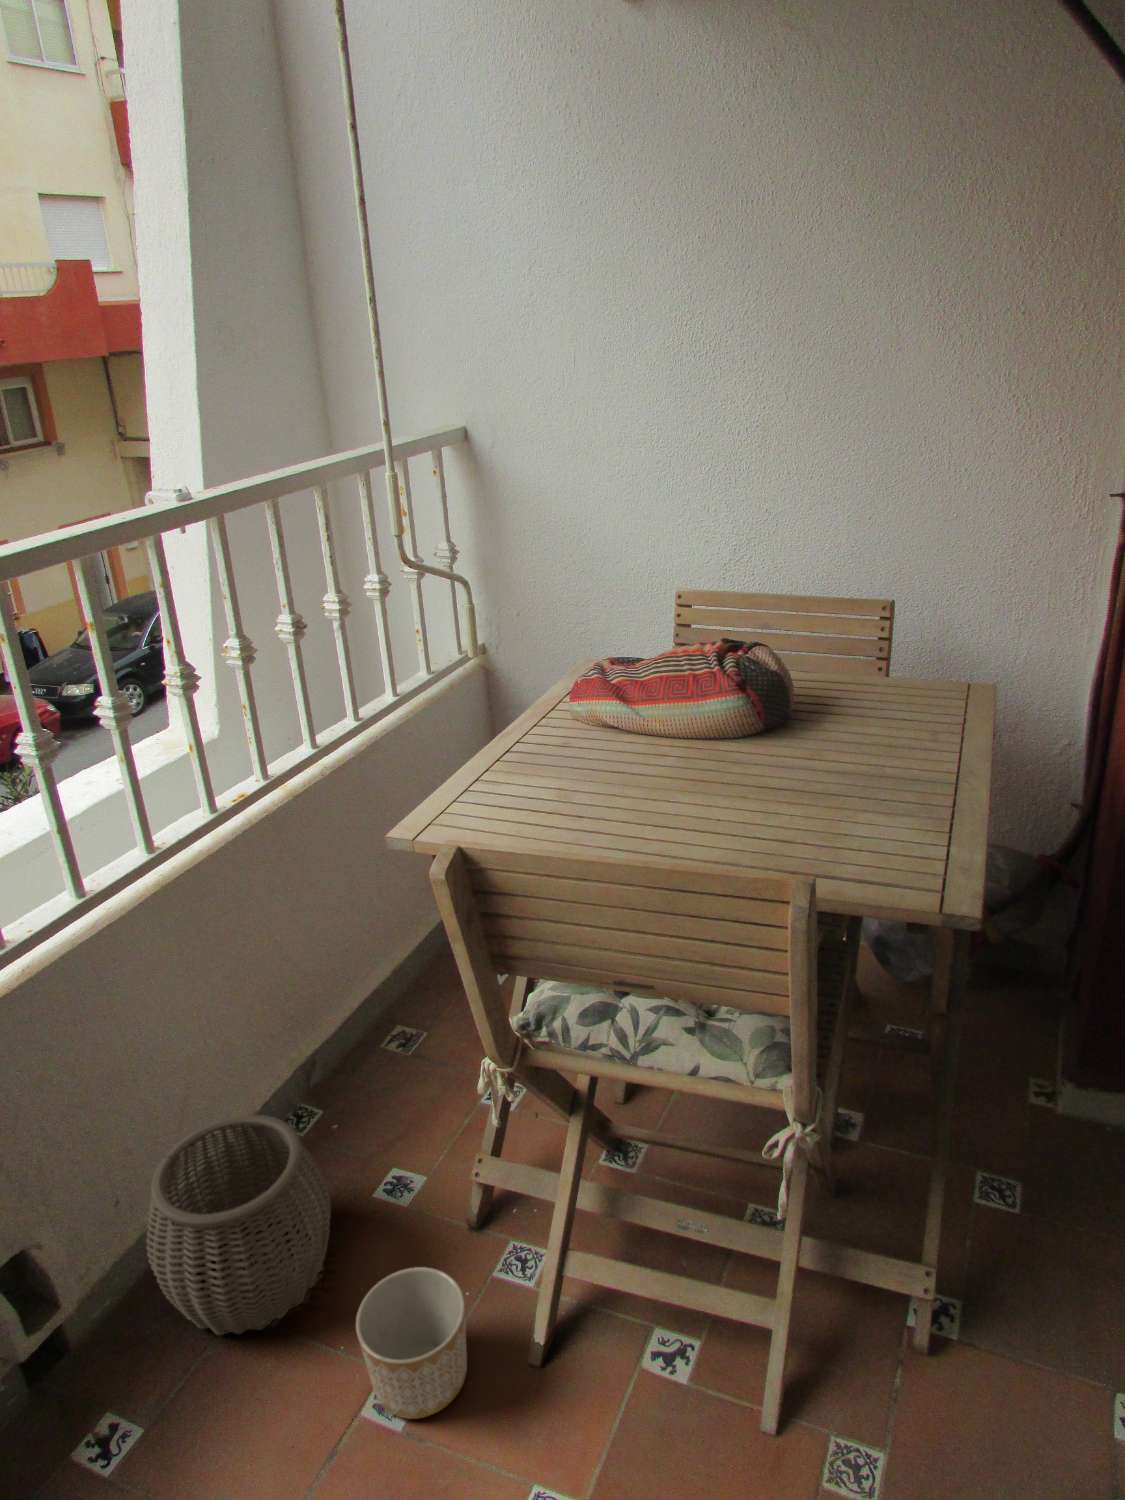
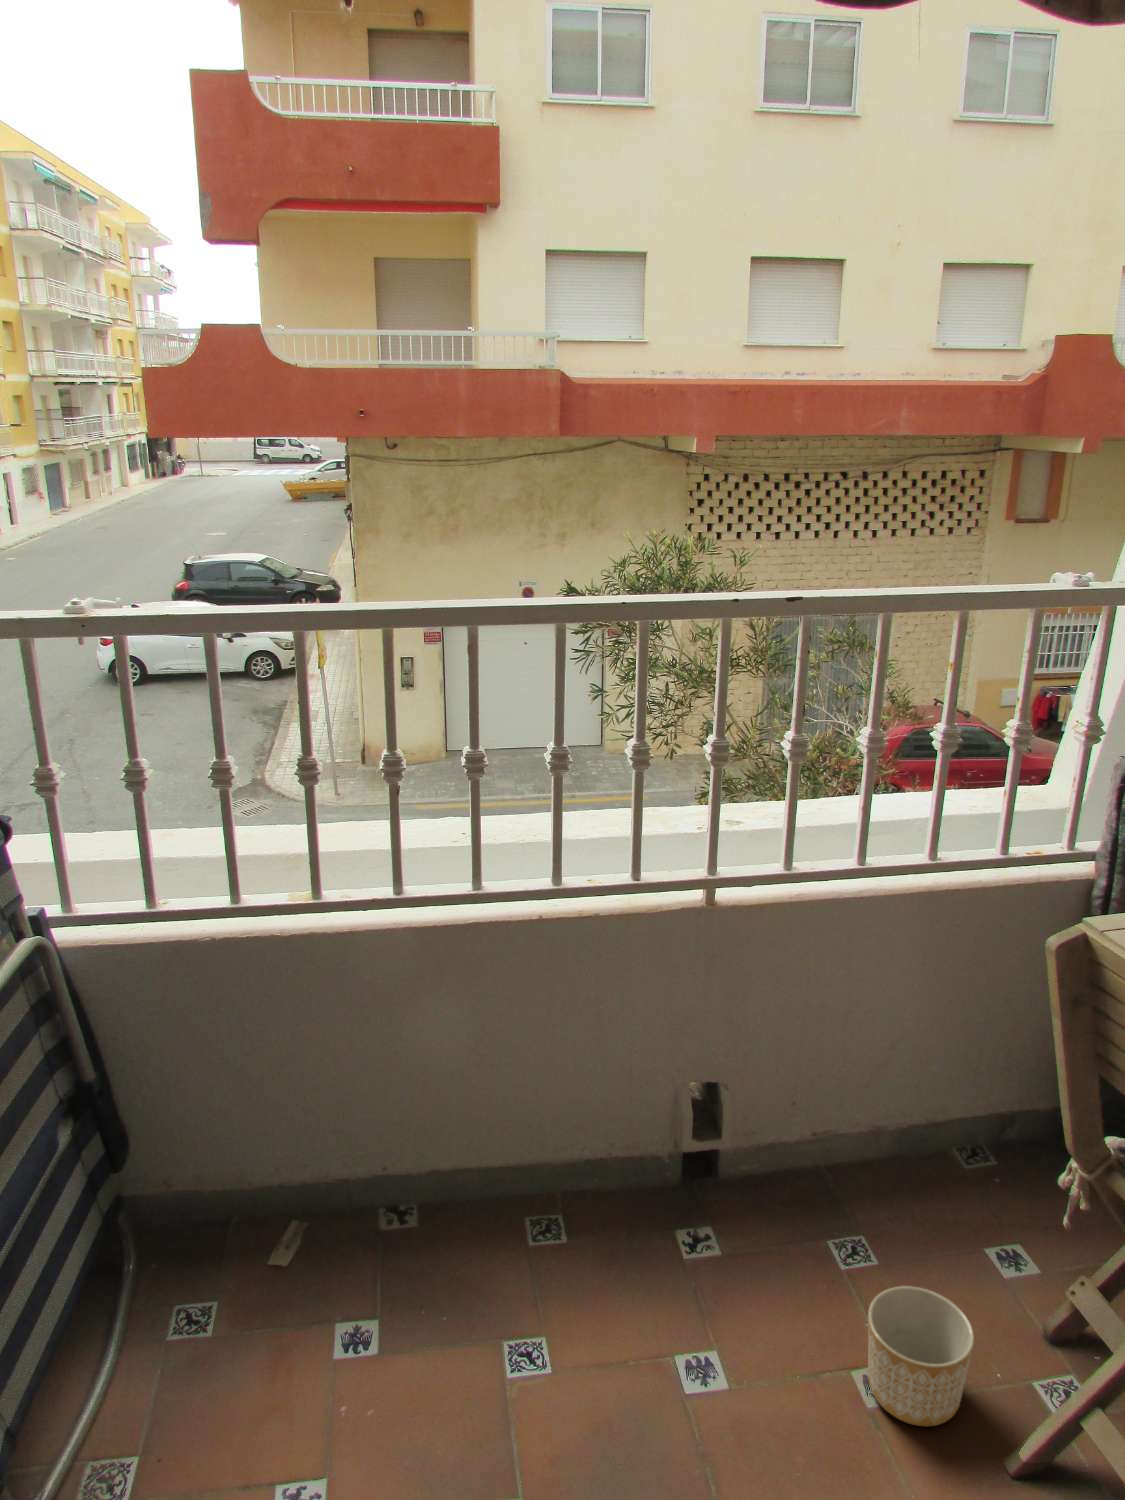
woven basket: present [147,1115,331,1335] -> none [780,1084,938,1270]

